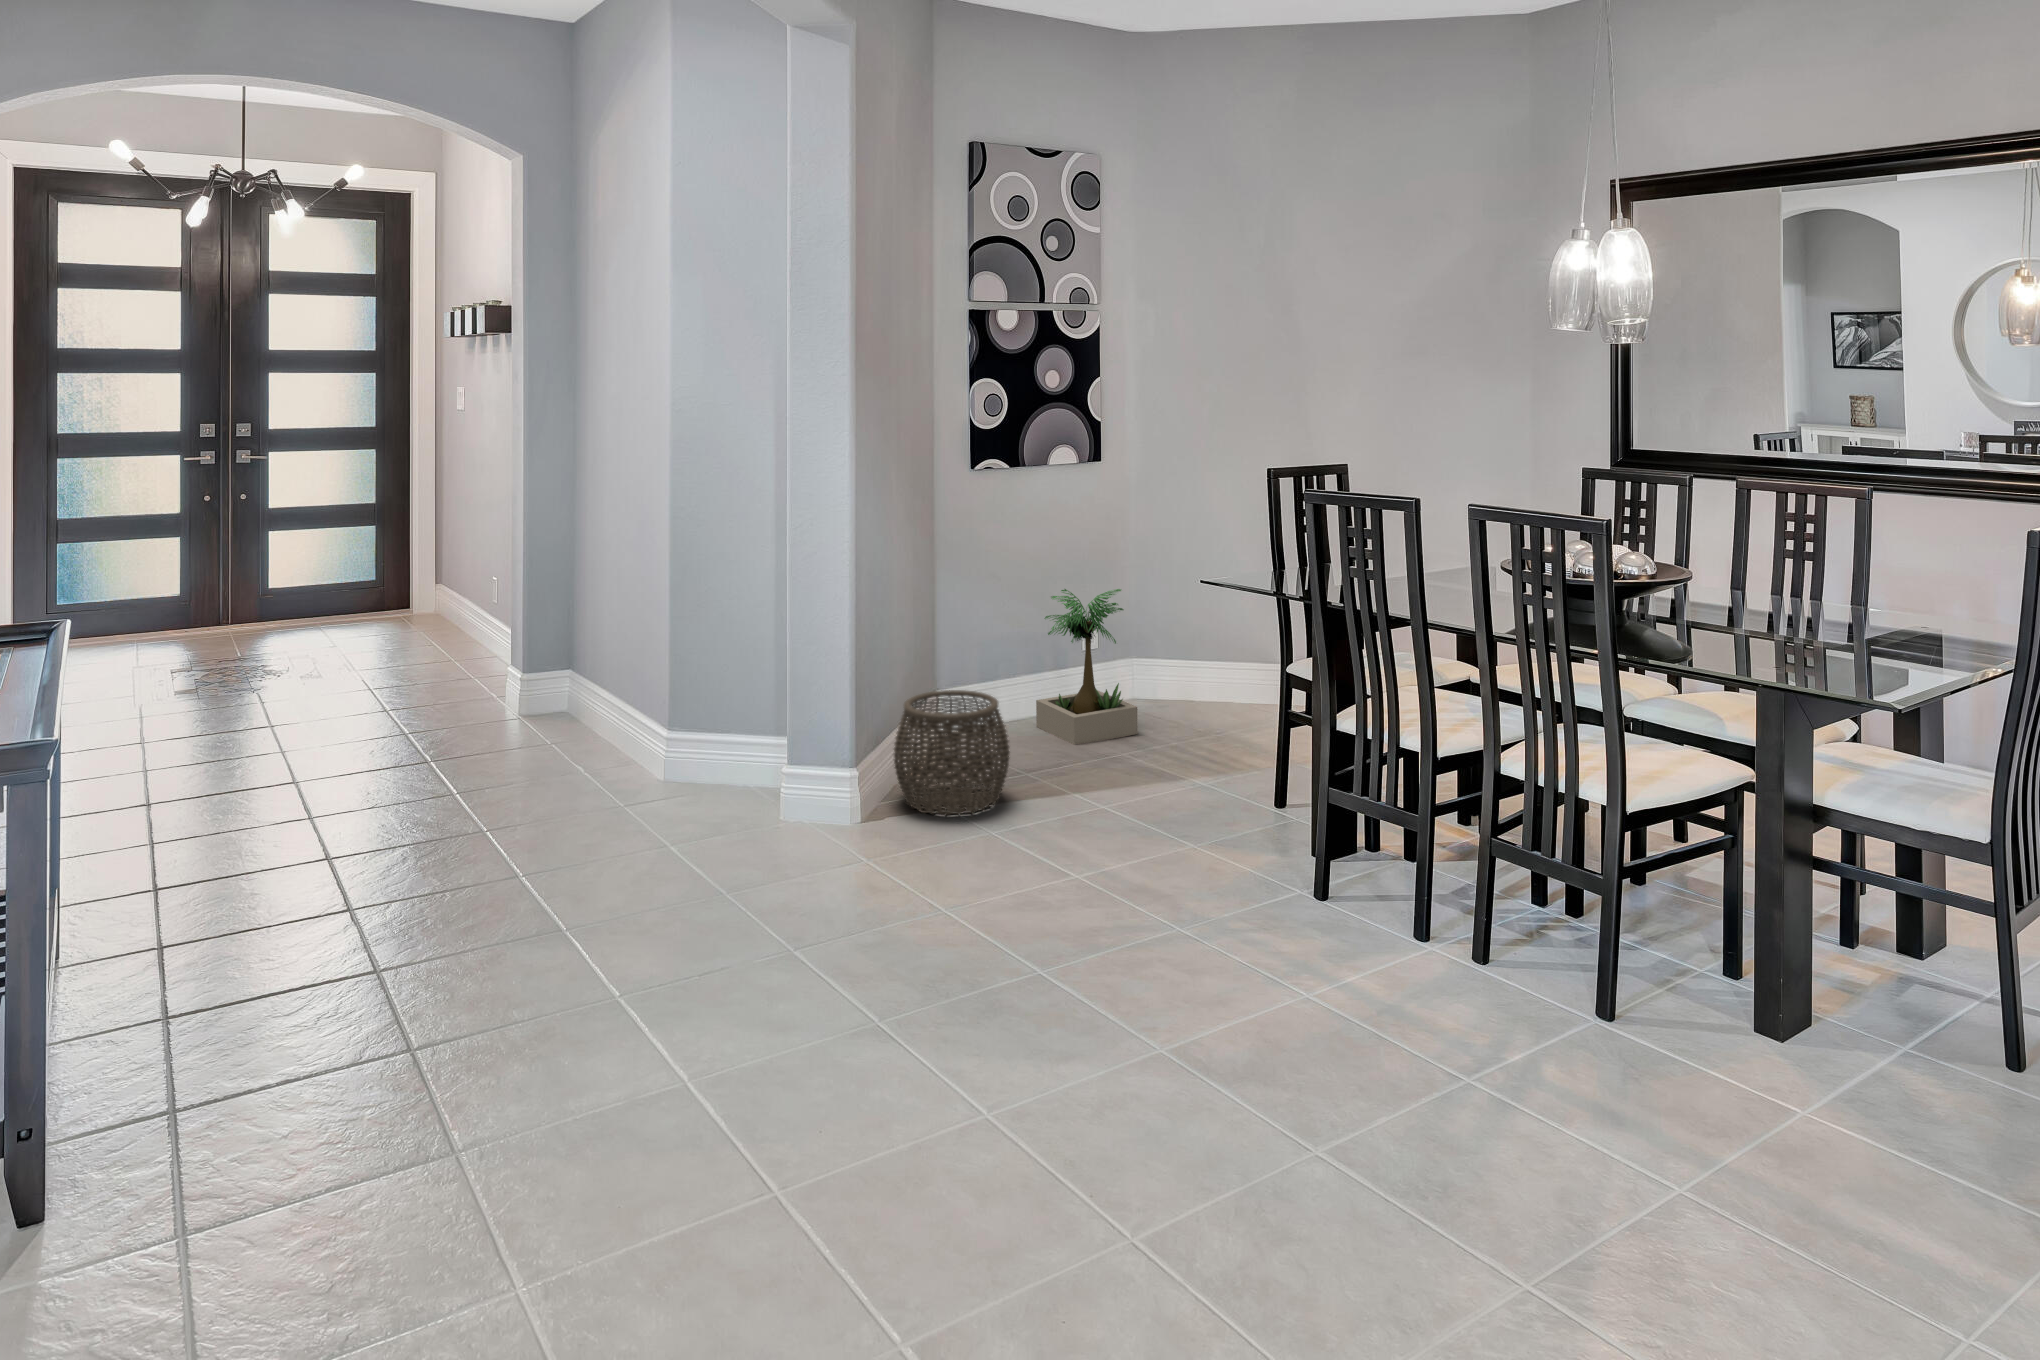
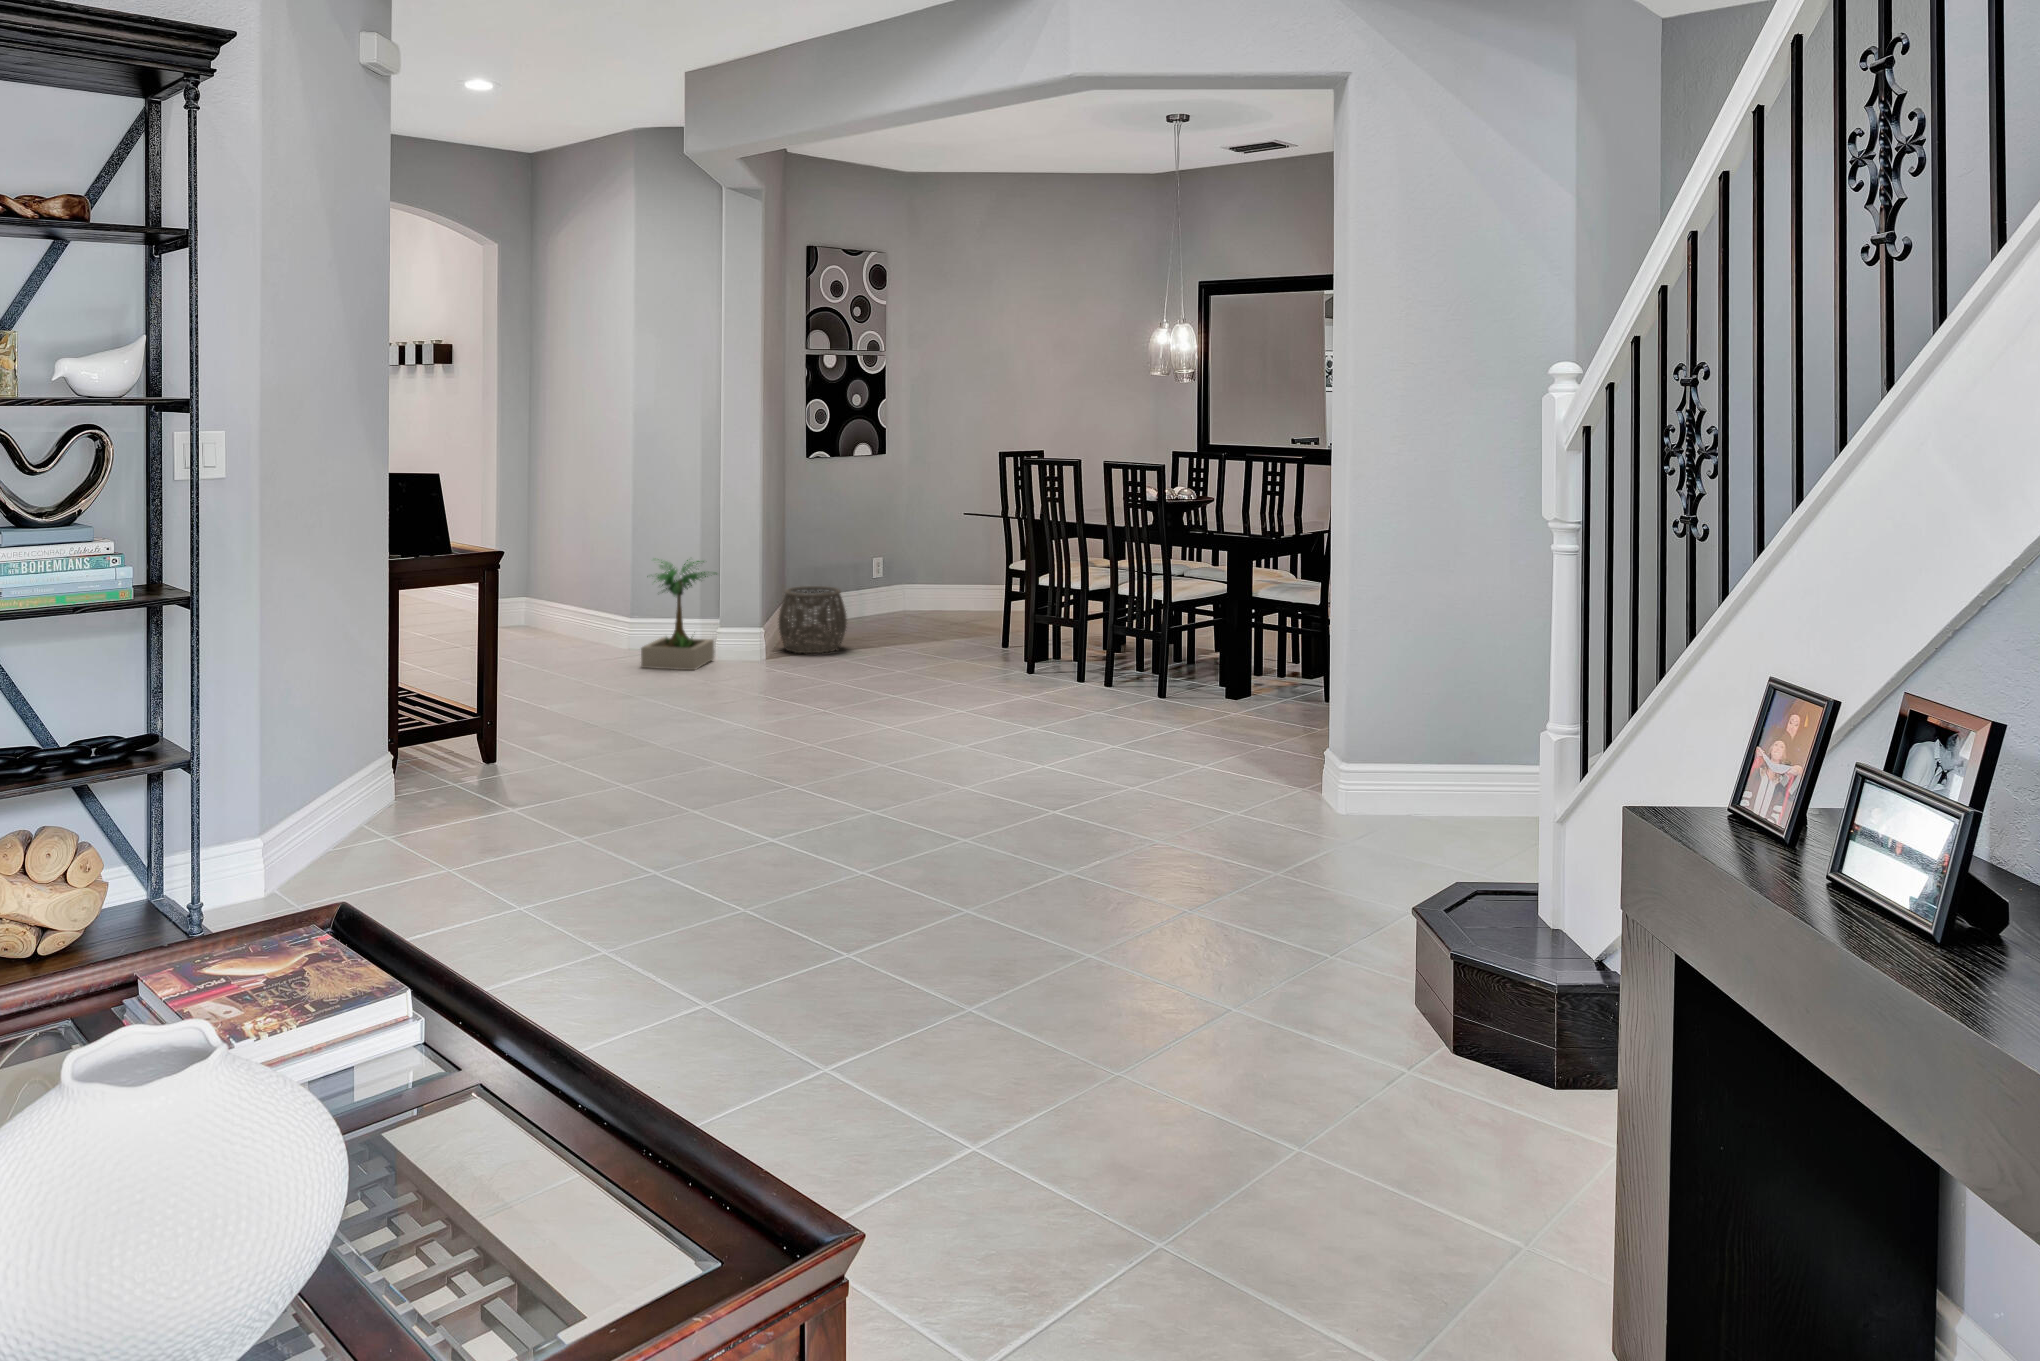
potted plant: present [1036,589,1138,745] -> present [641,558,717,670]

